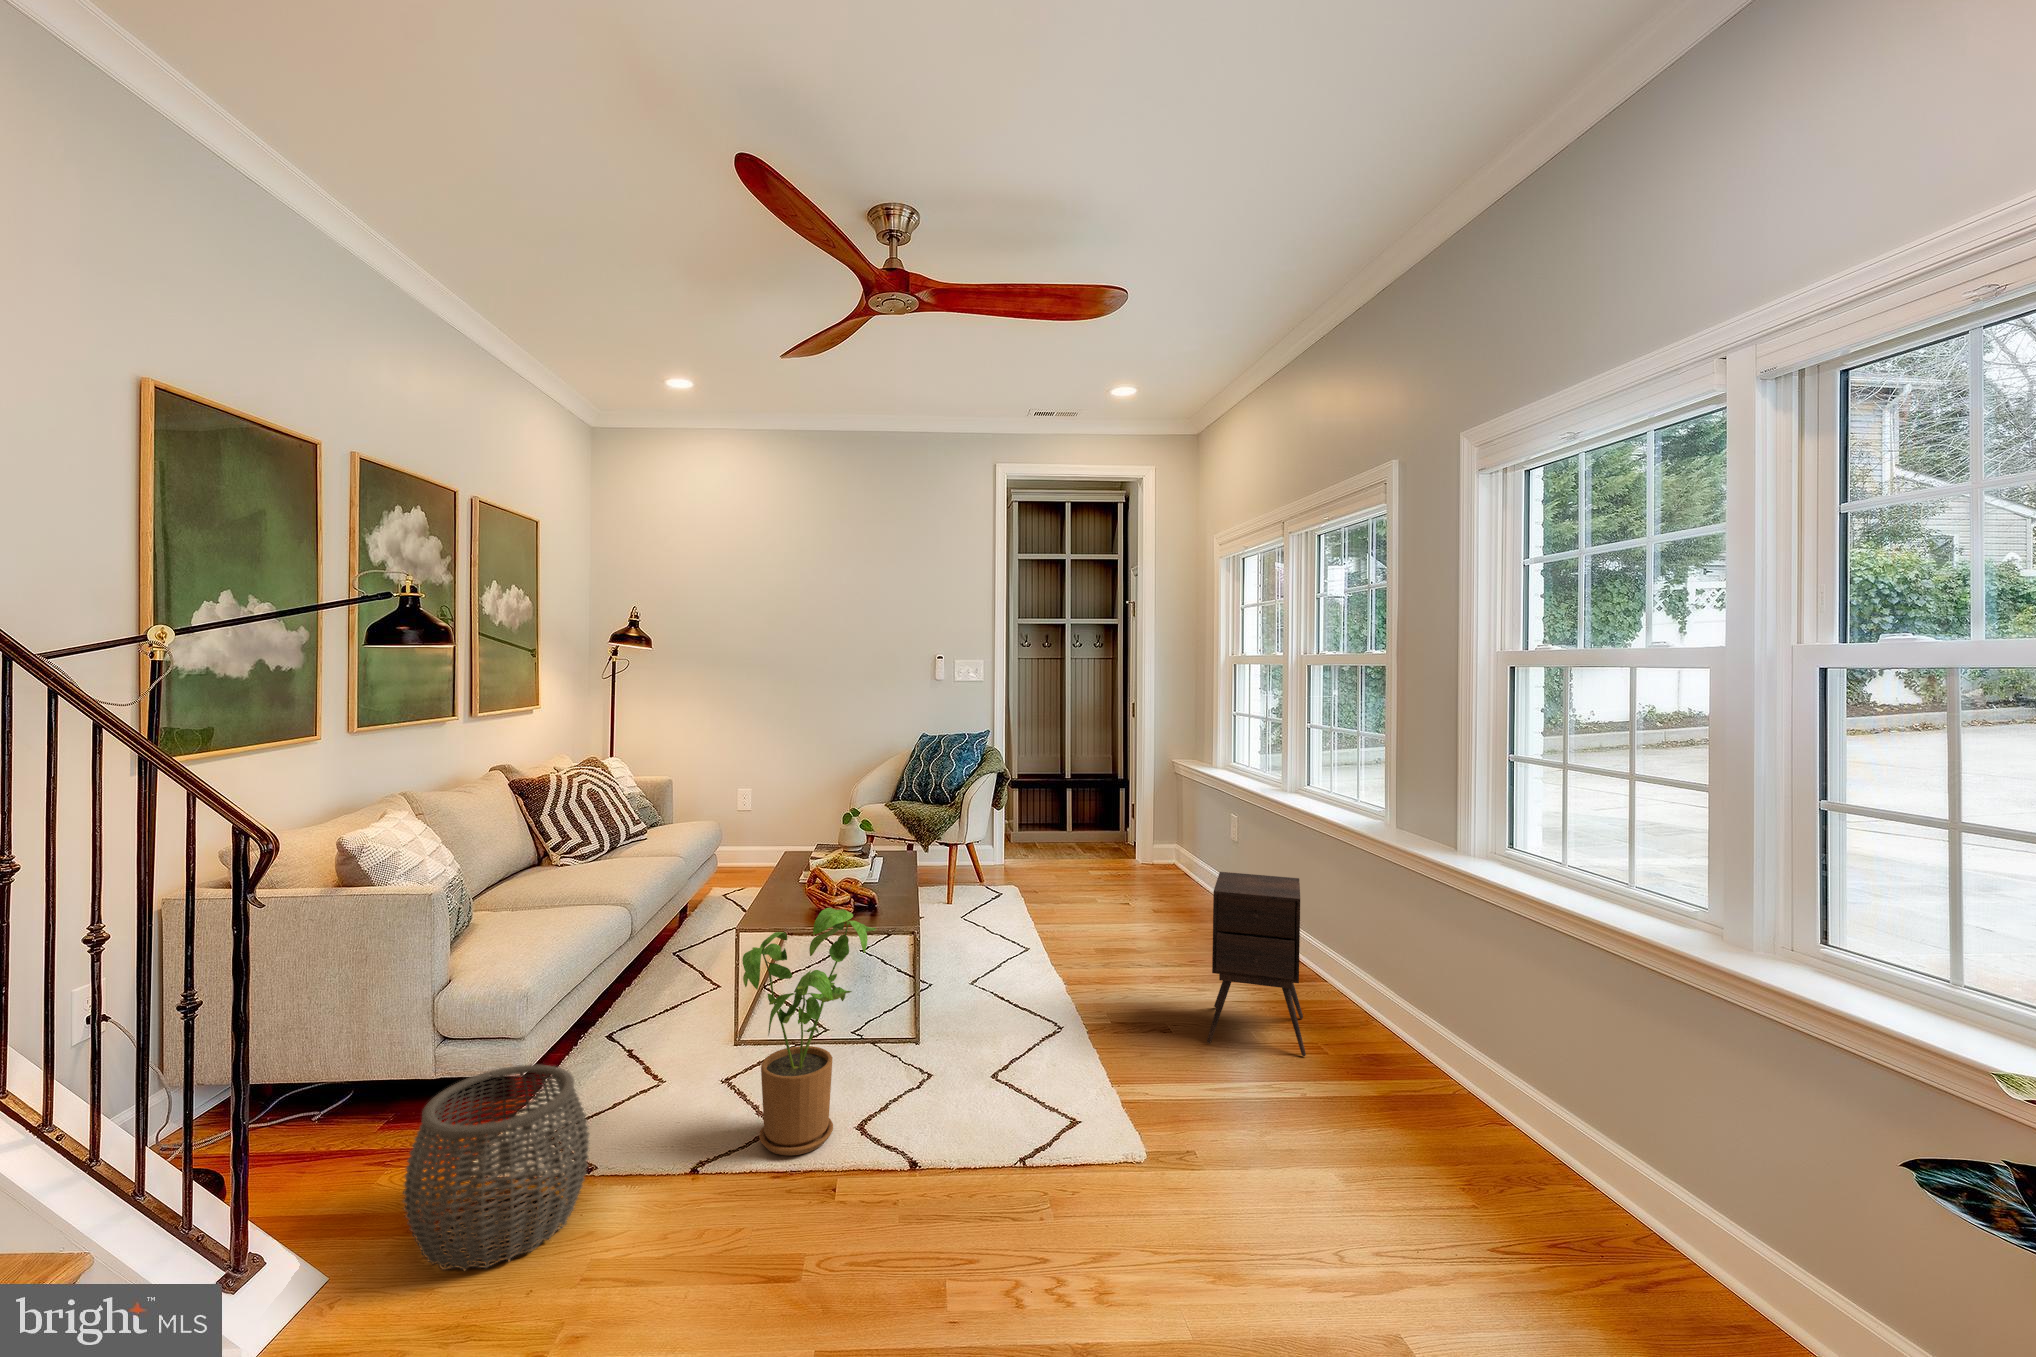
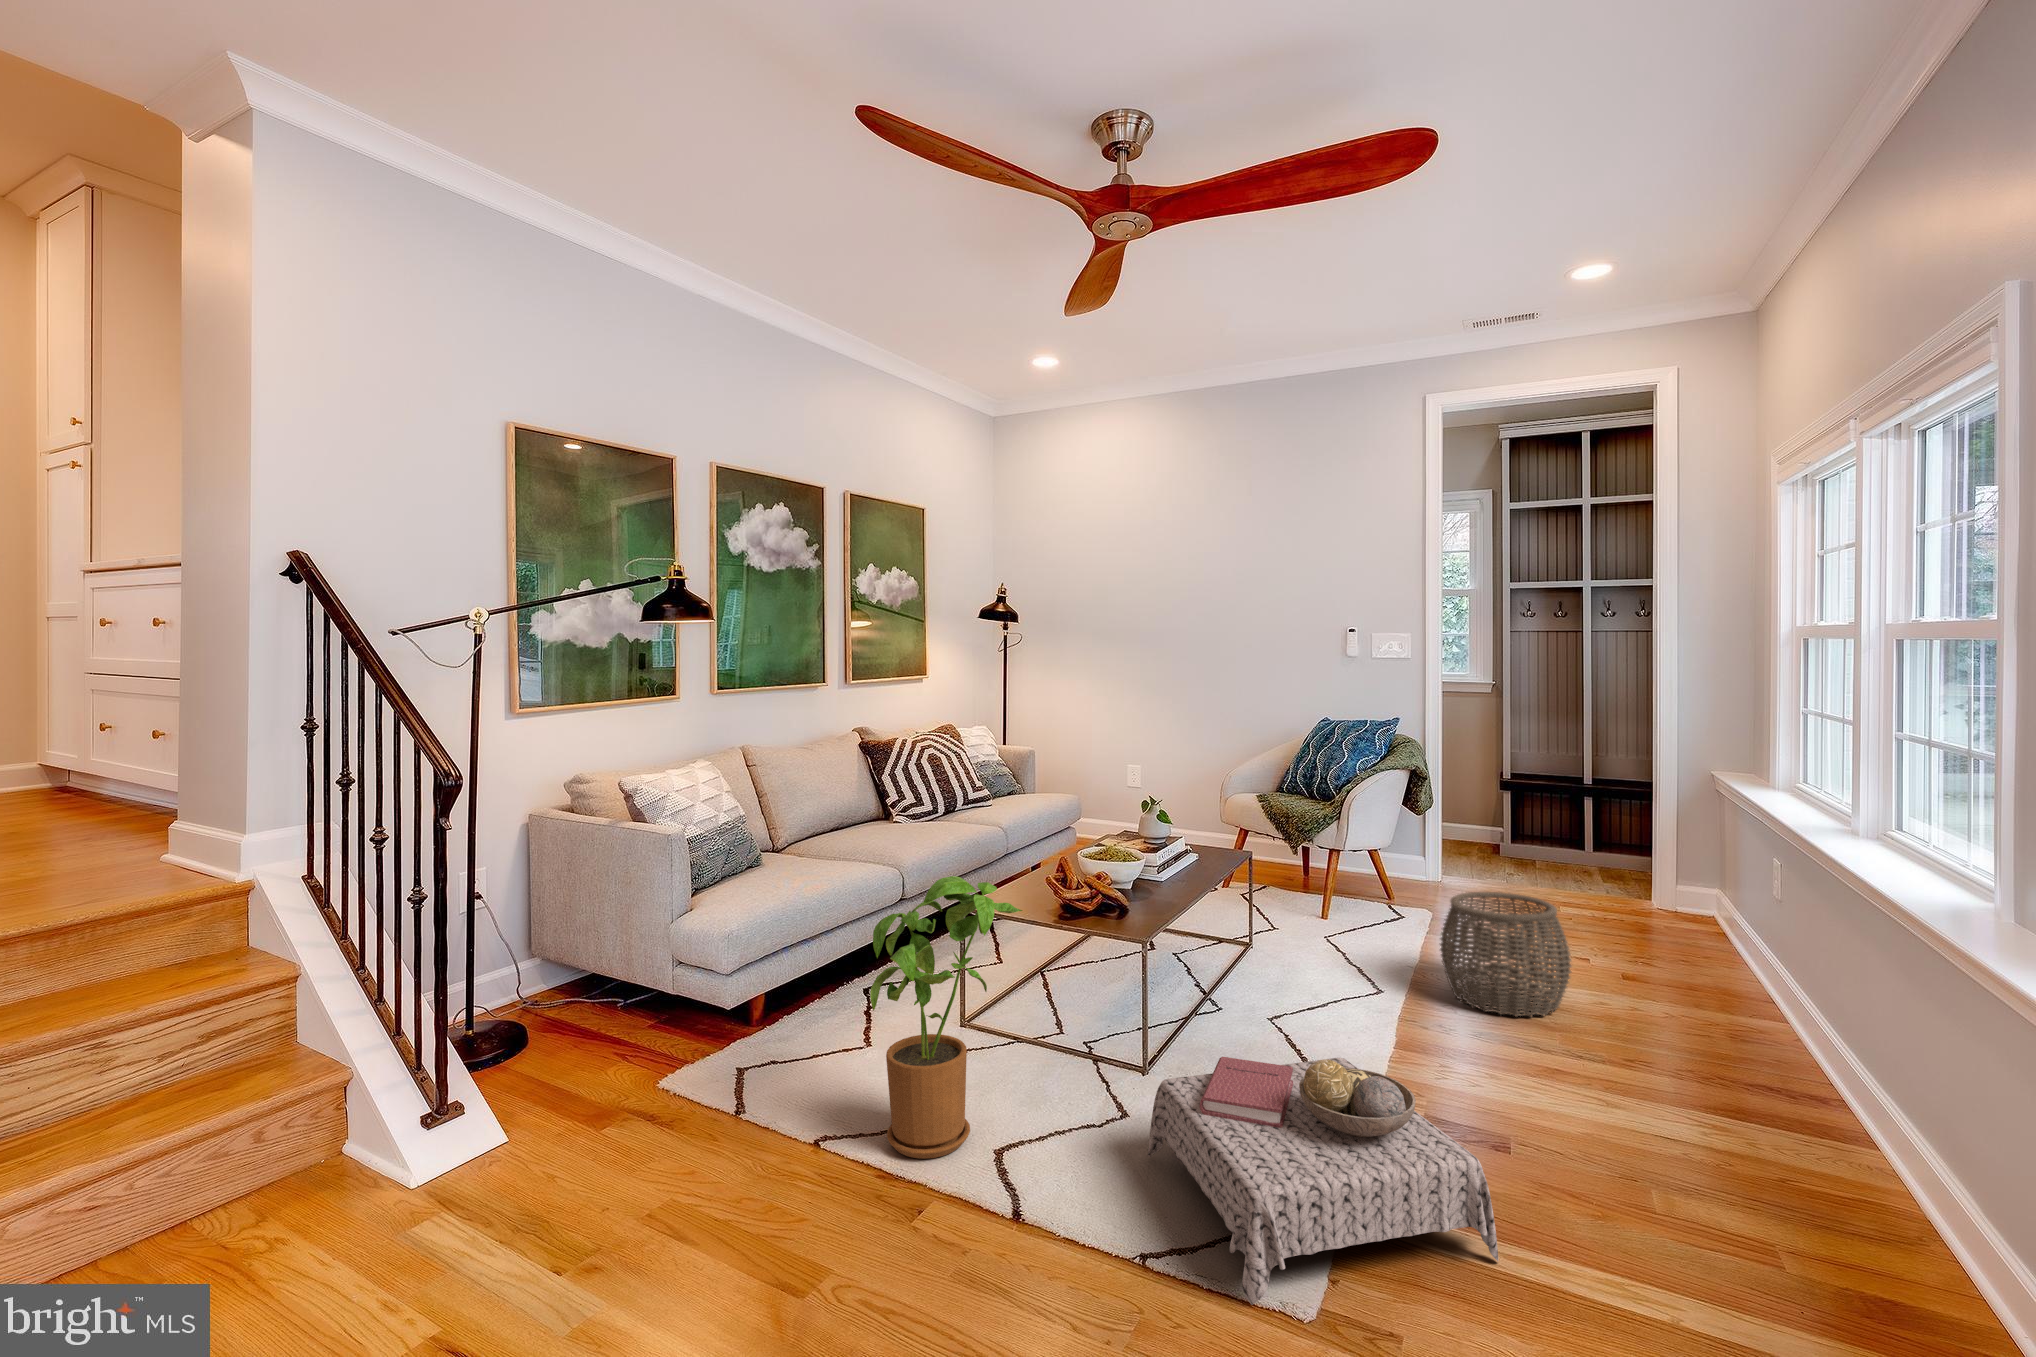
side table: present [1207,872,1306,1056] -> none [1576,909,1821,1266]
ottoman: none [972,995,1201,1163] -> present [1148,1057,1498,1305]
woven basket: present [403,1065,590,1271] -> present [1440,892,1571,1017]

